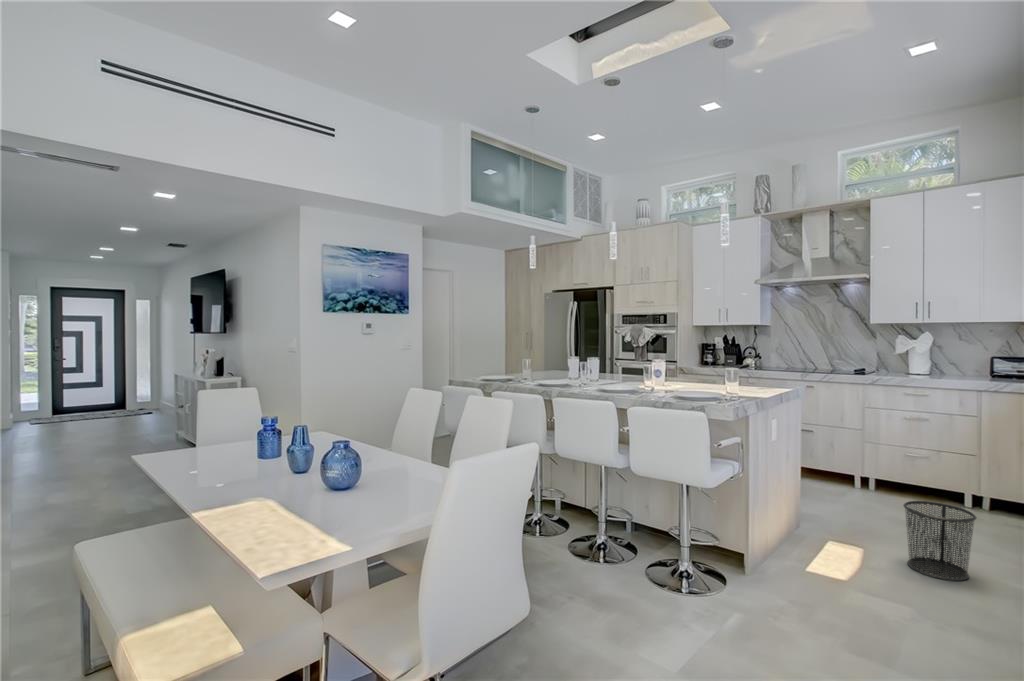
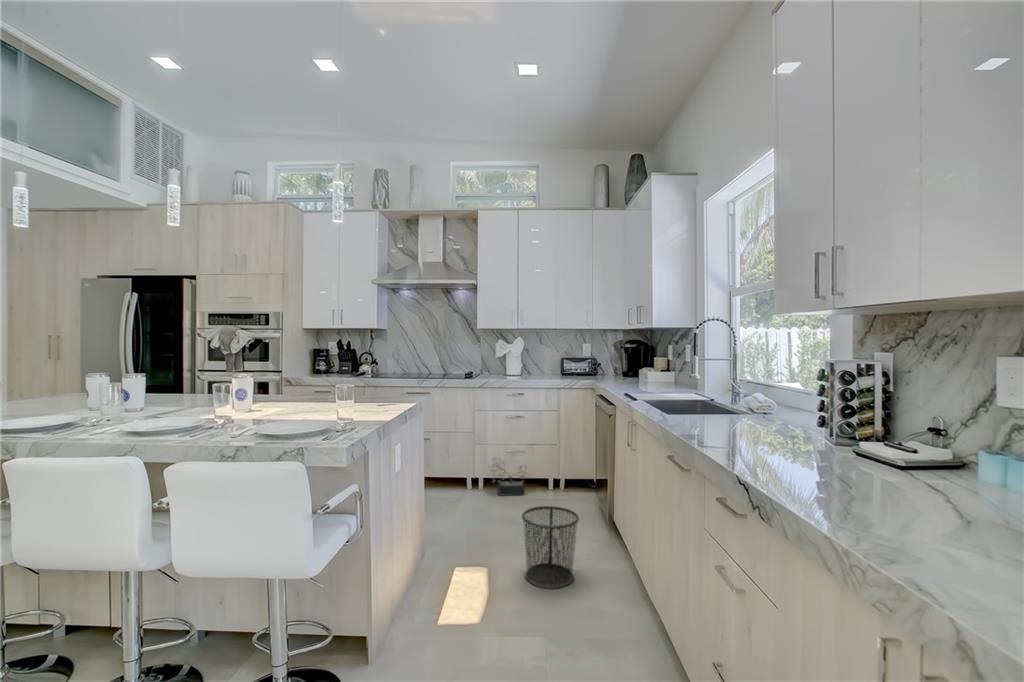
decorative plant: none [881,457,940,504] -> present [492,457,527,495]

